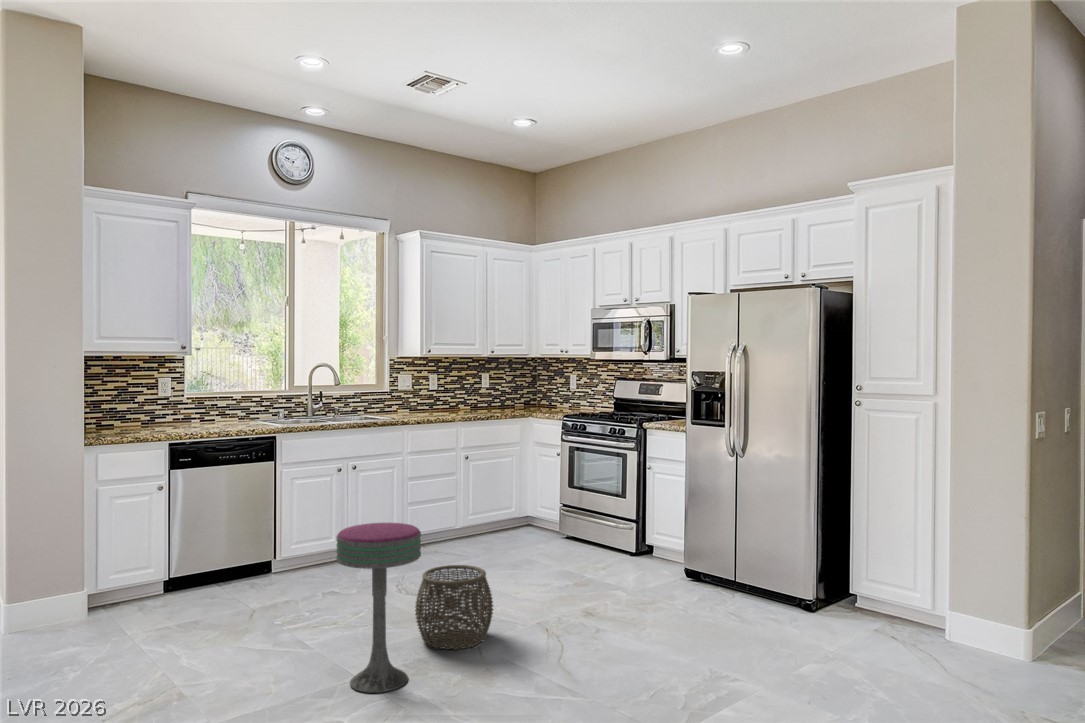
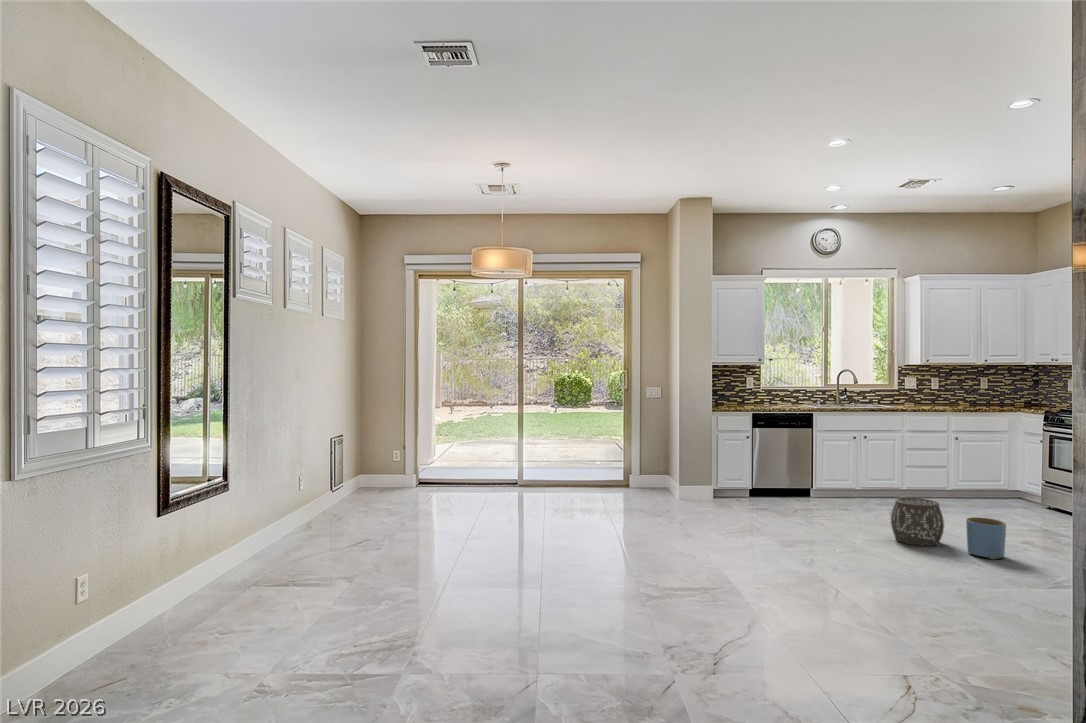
bar stool: present [336,523,421,693] -> none [837,462,887,551]
planter: none [527,584,578,652] -> present [966,517,1006,560]

